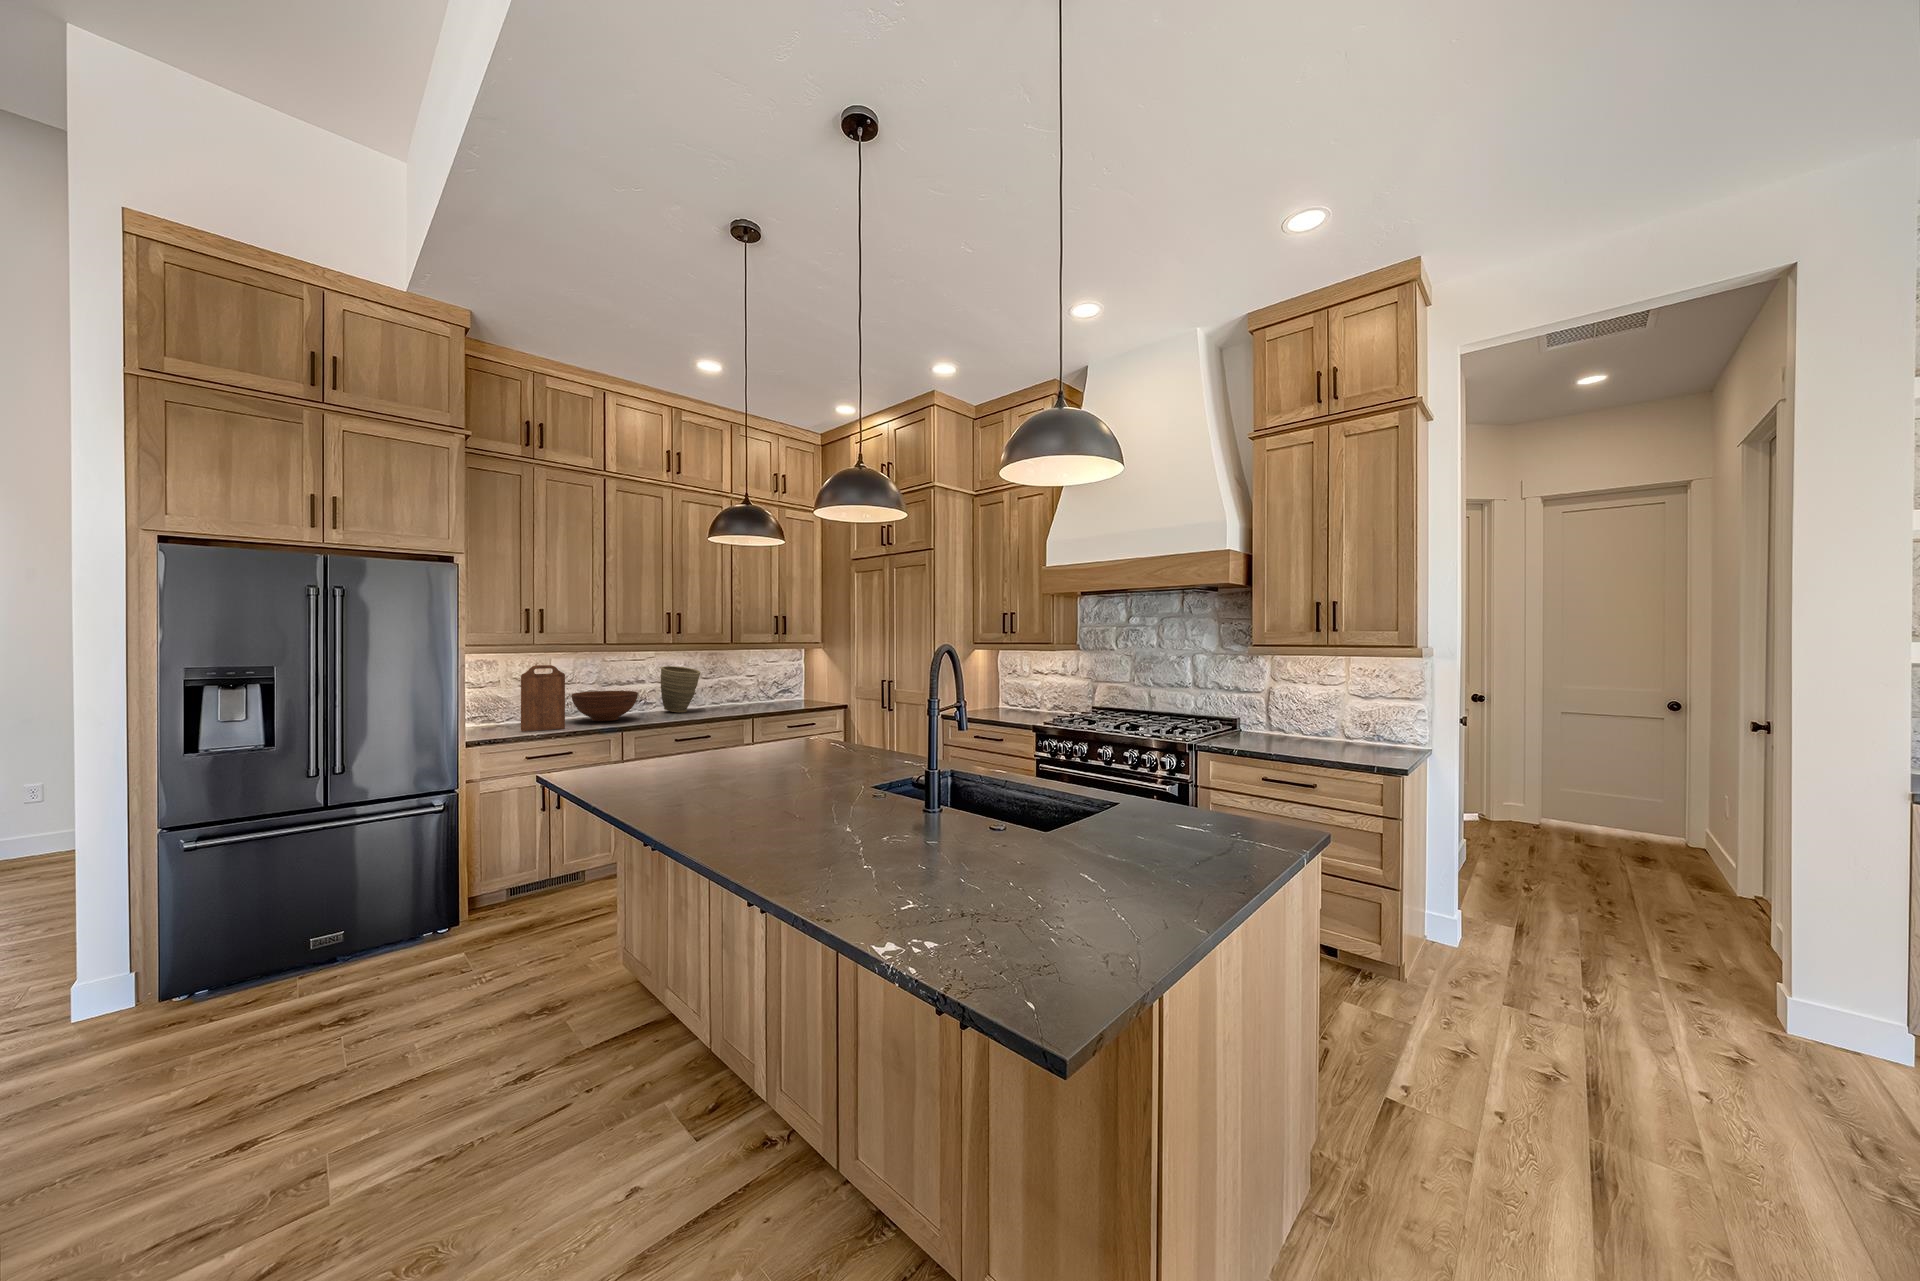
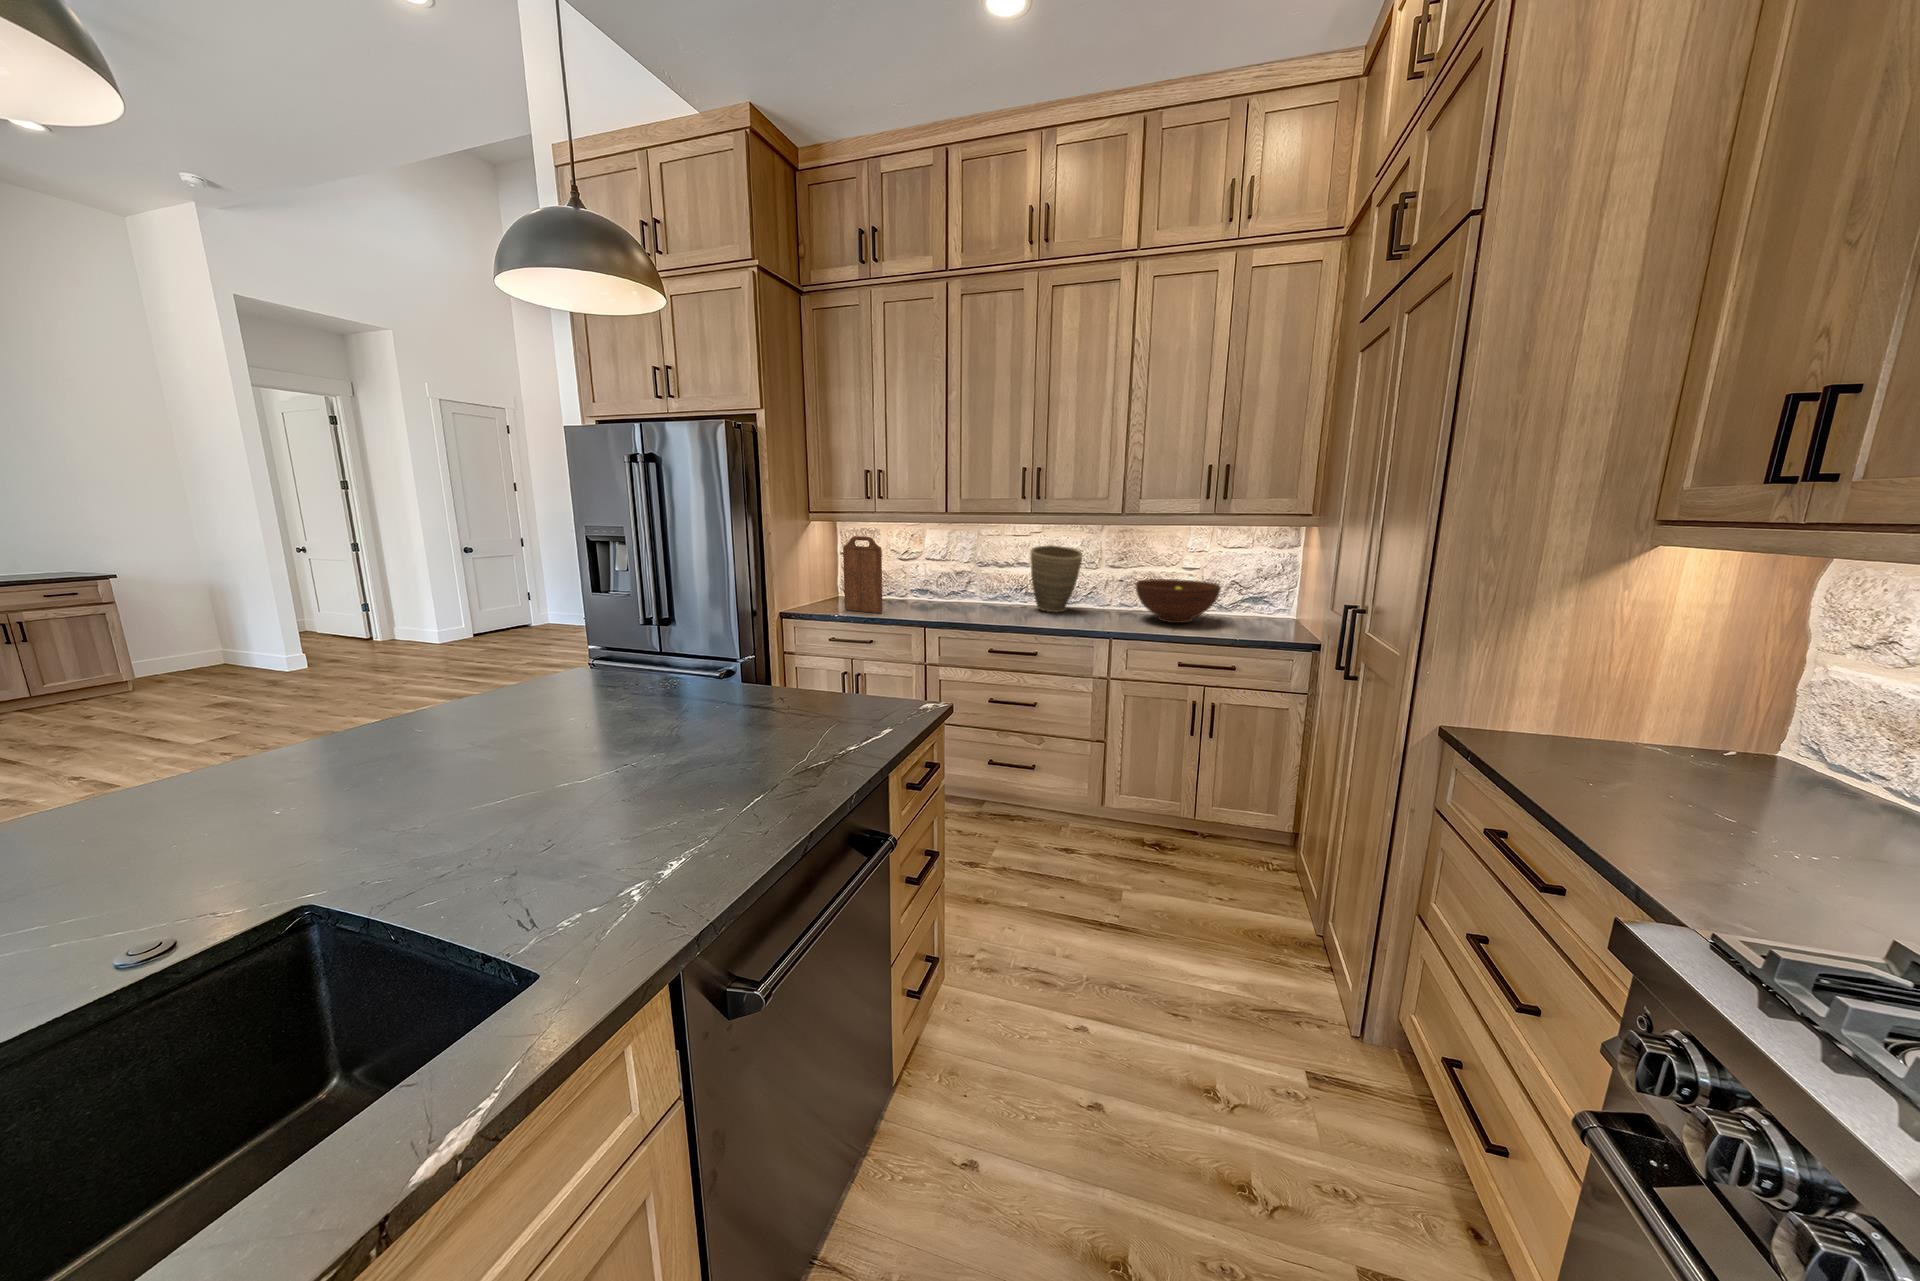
fruit bowl: present [572,691,638,721] -> present [1135,579,1221,623]

